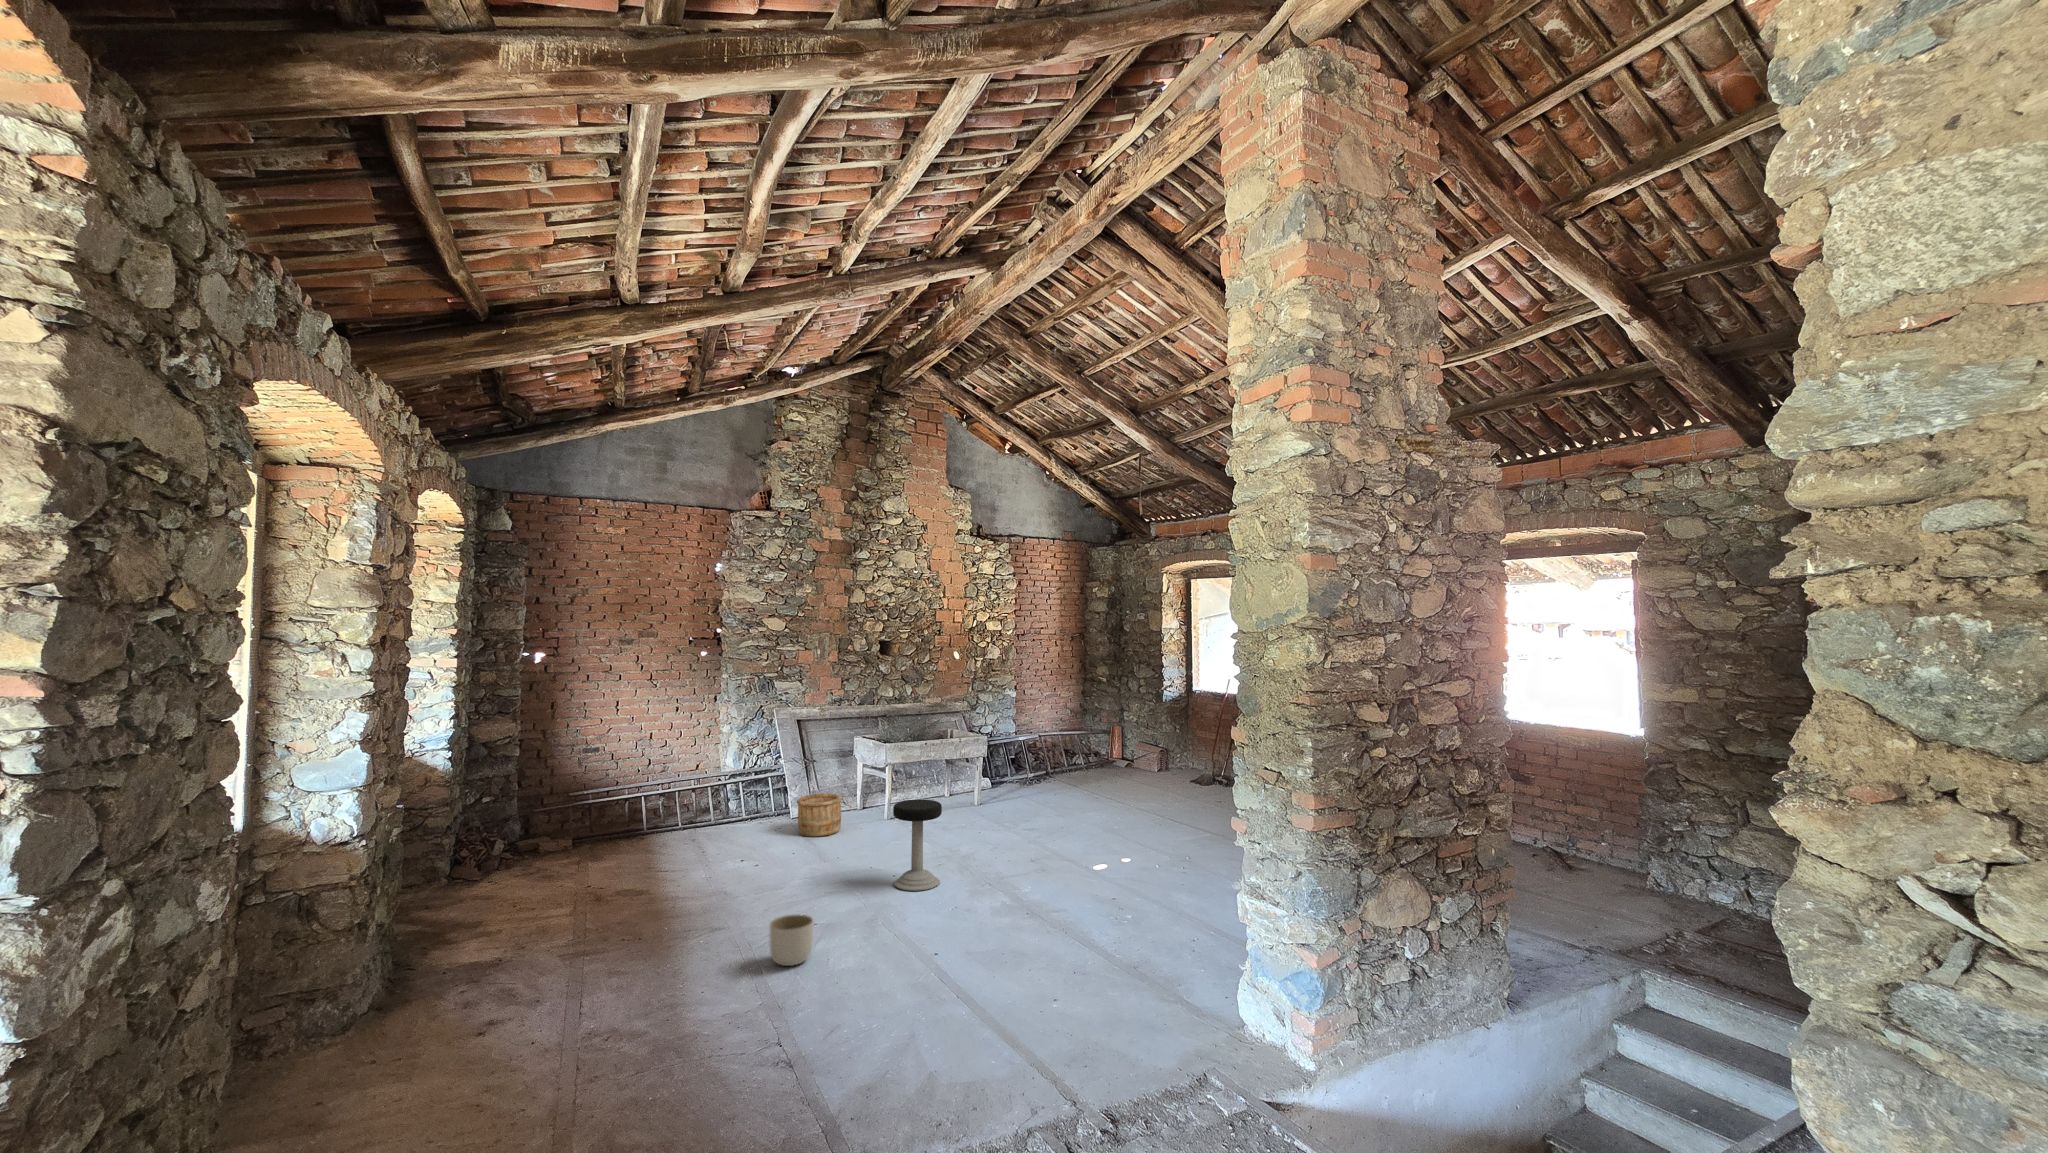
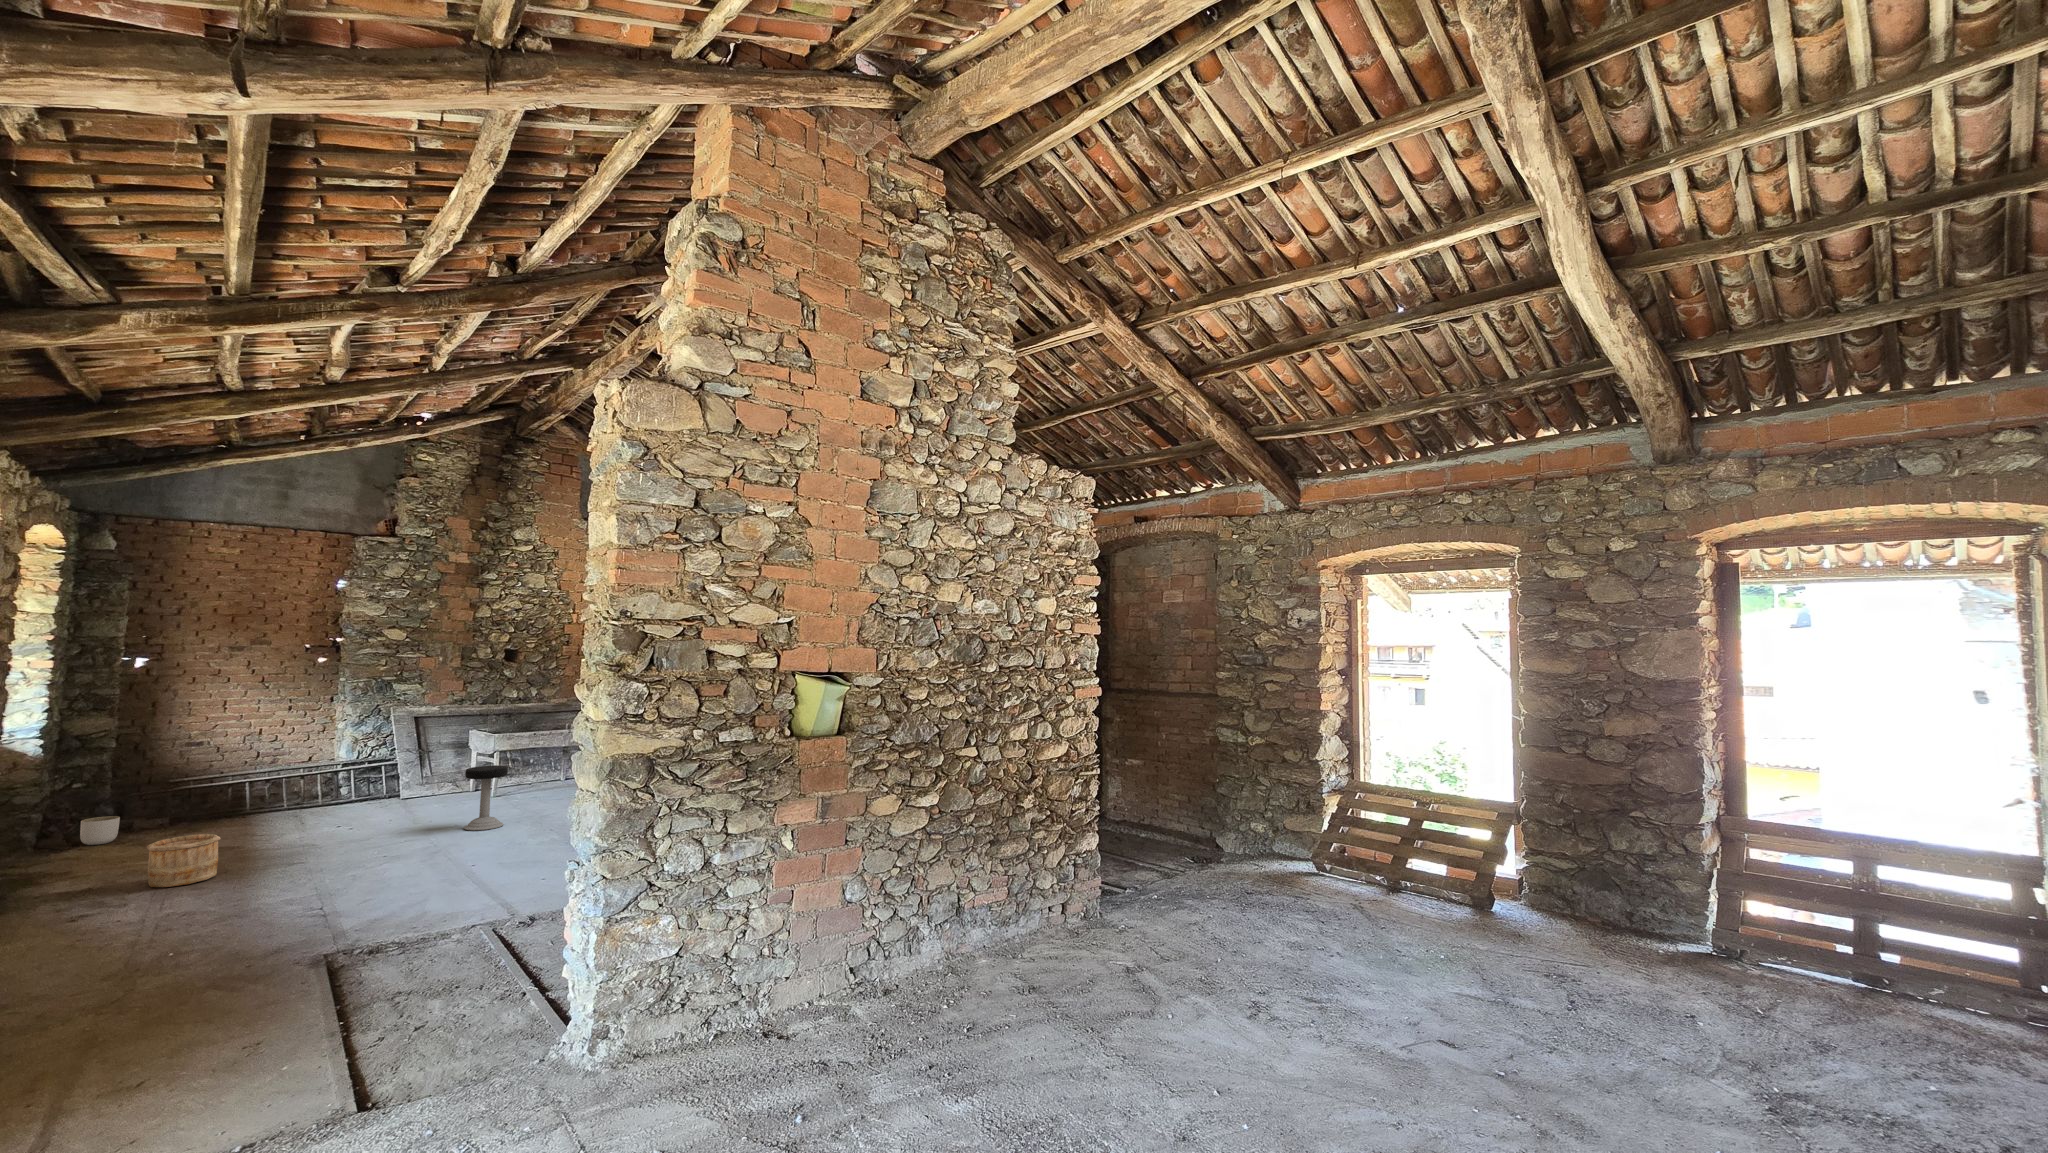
wooden bucket: present [797,793,842,837] -> present [147,834,221,887]
planter: present [769,914,813,966] -> present [80,816,120,845]

